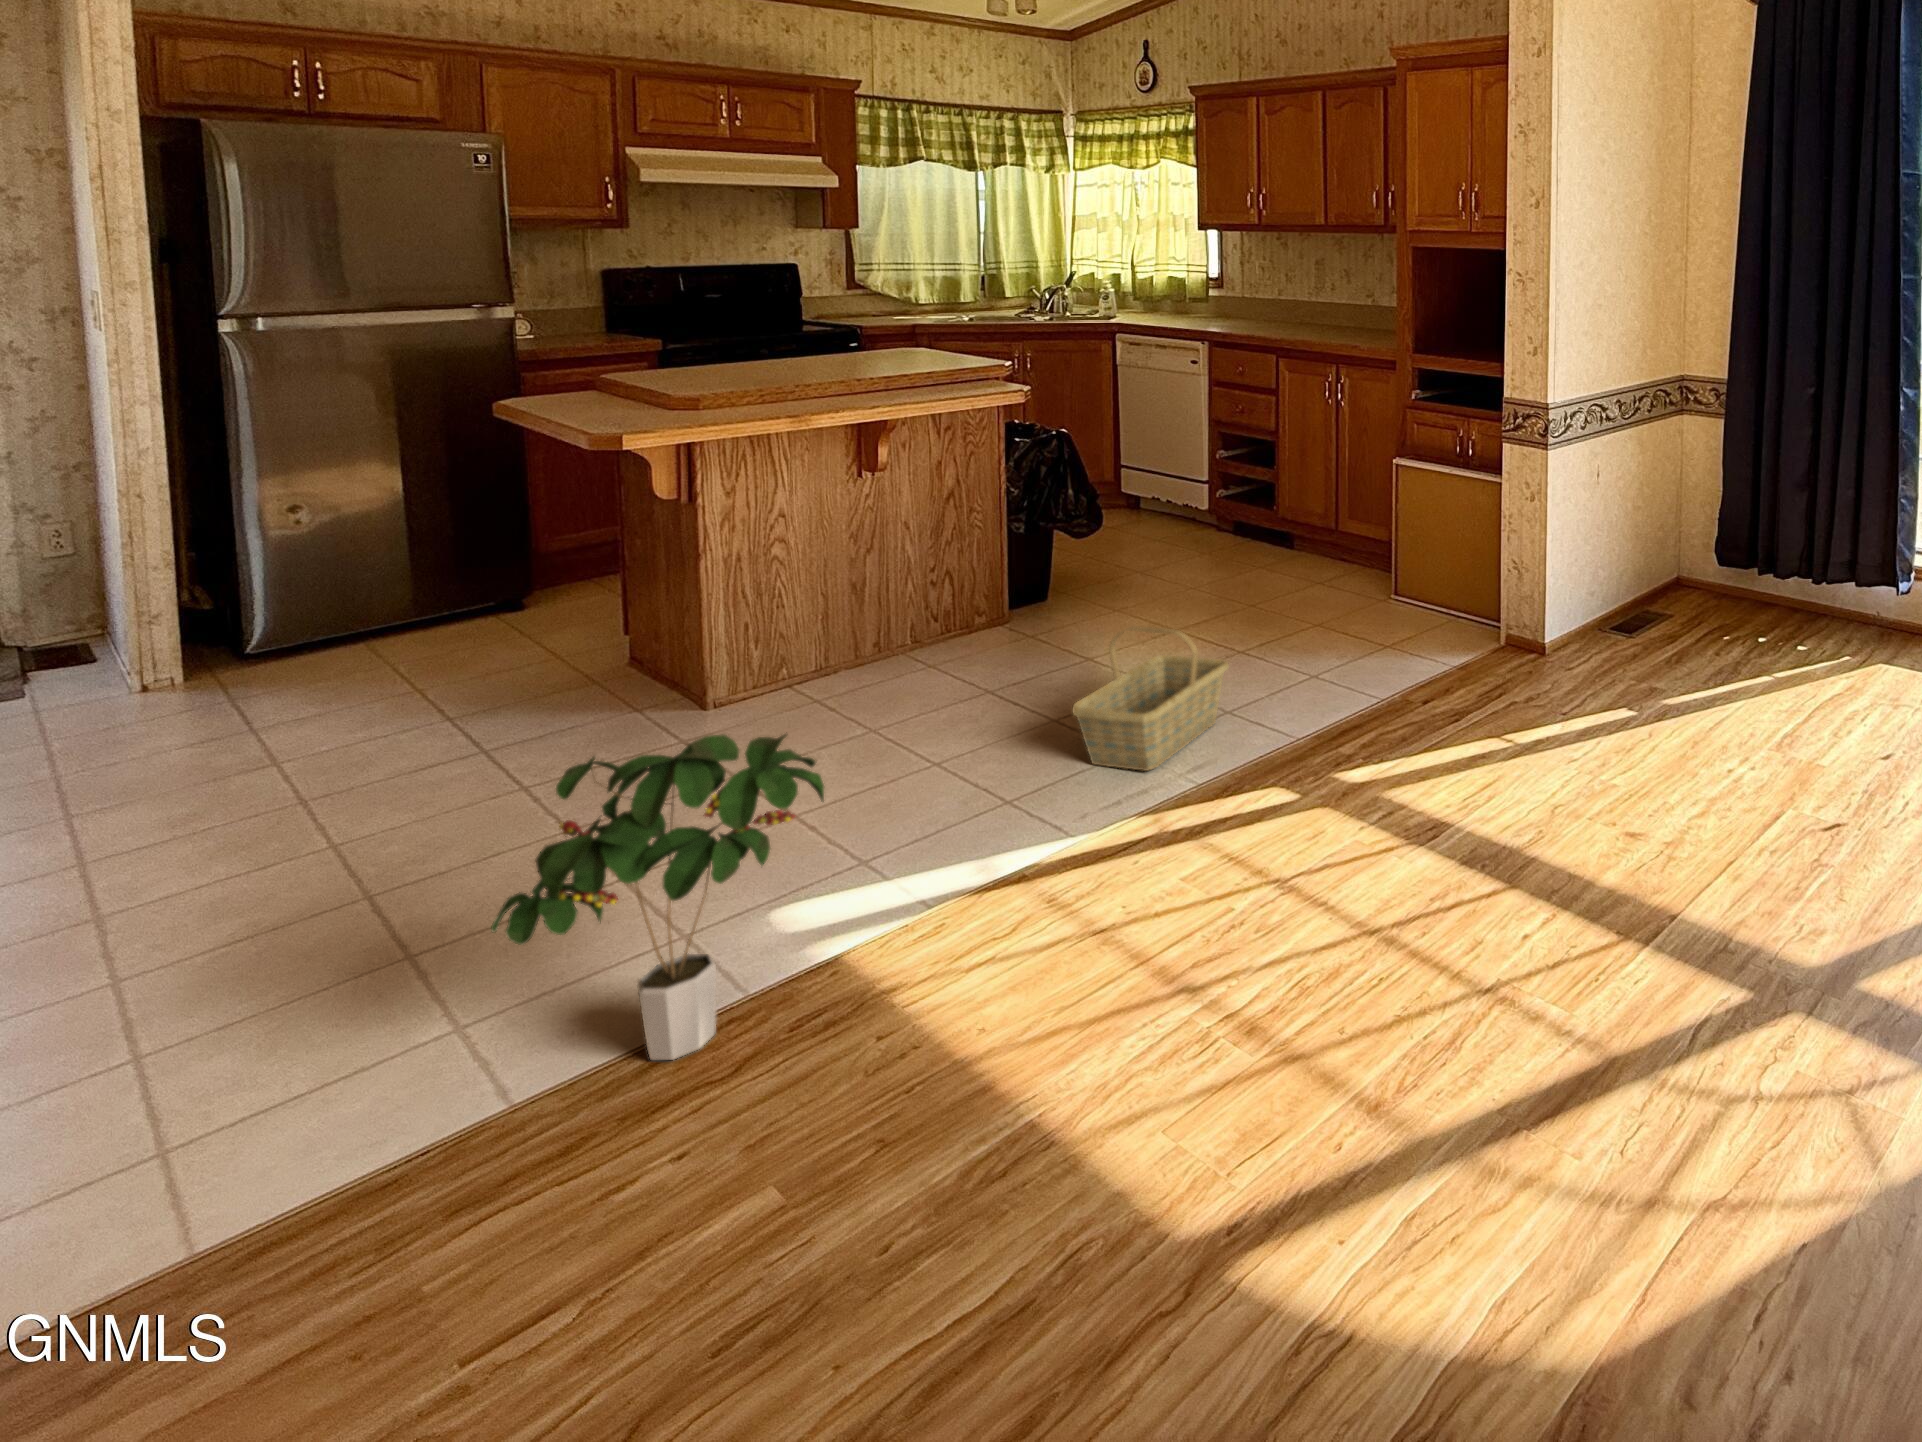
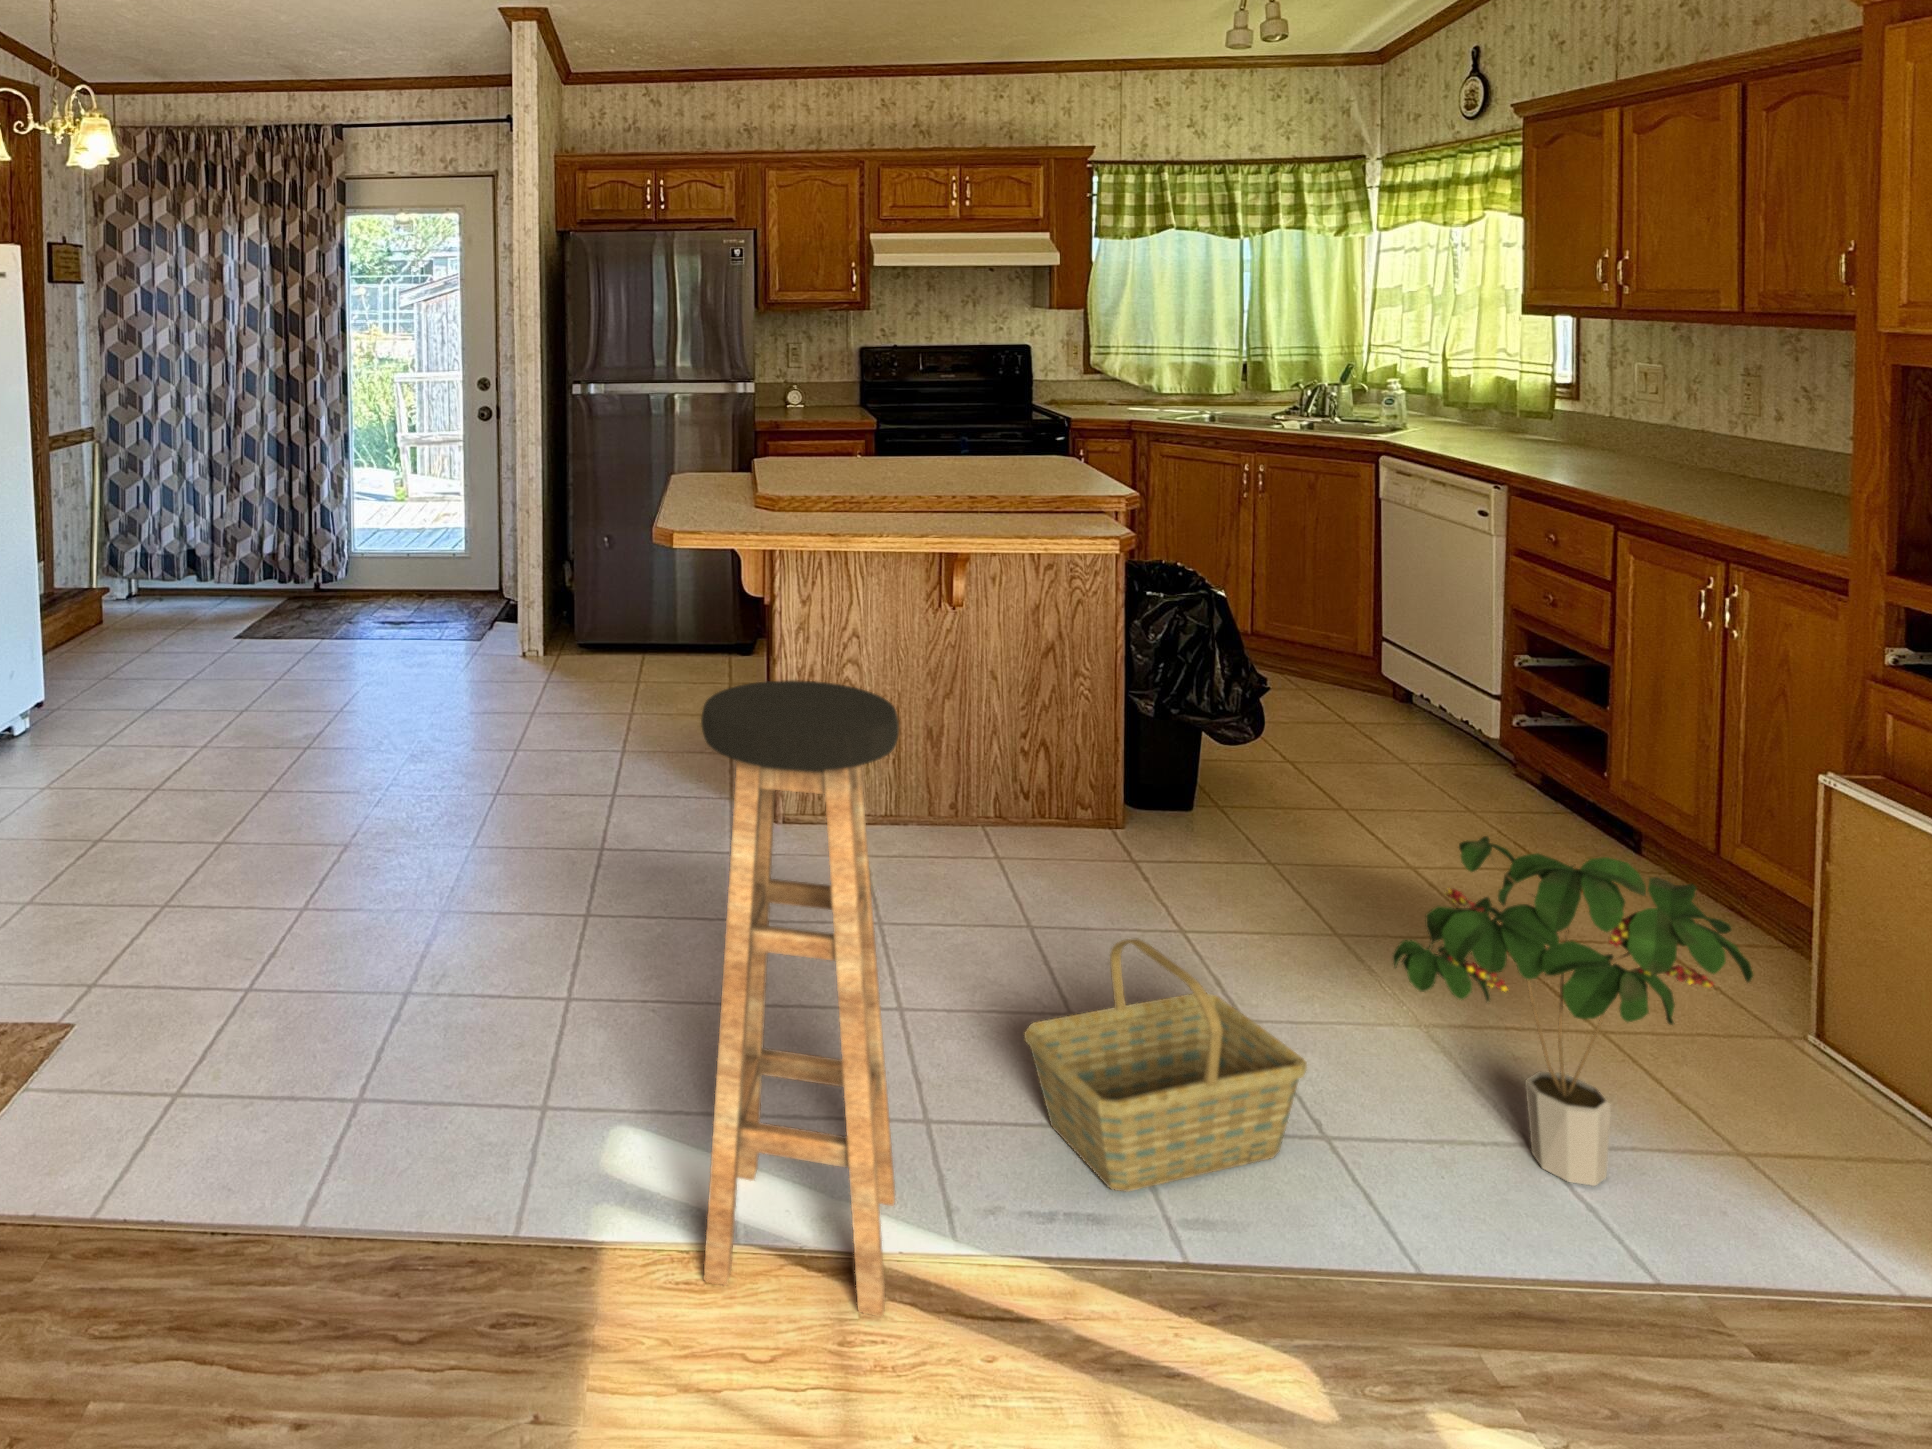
bar stool: none [880,484,1068,928] -> present [701,680,899,1317]
potted plant: present [491,734,824,1060] -> present [1392,836,1753,1186]

